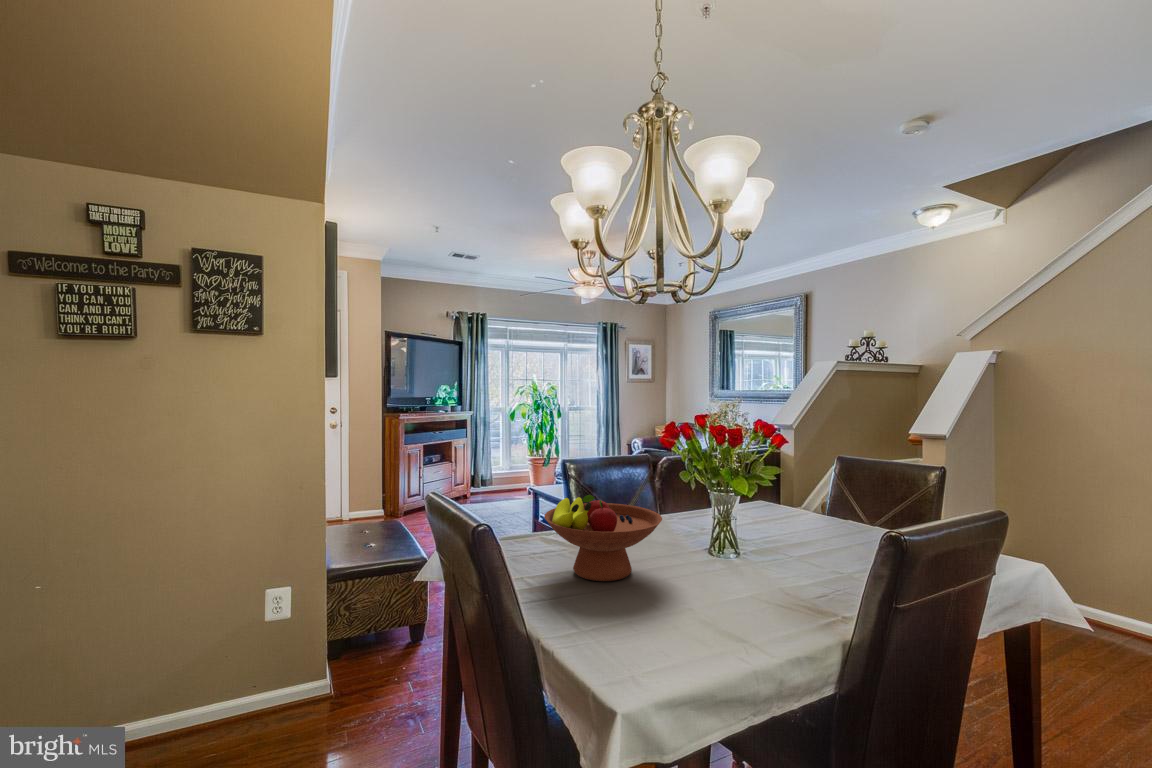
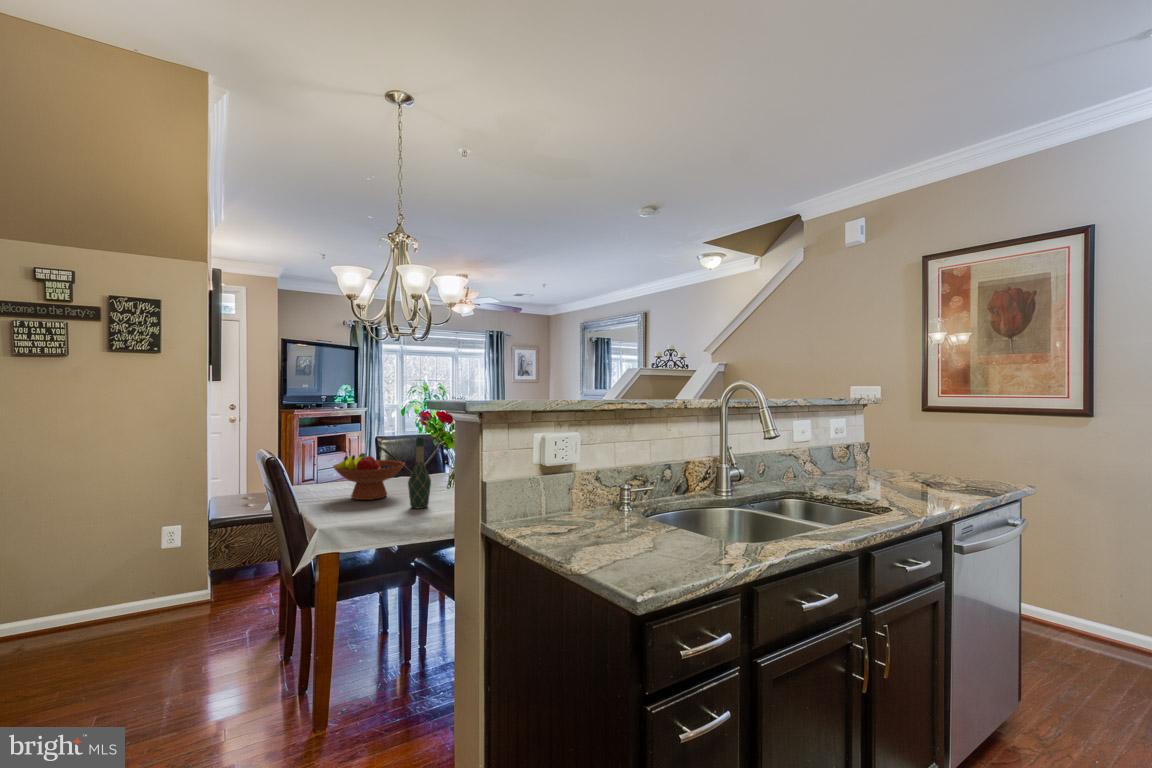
wine bottle: none [705,475,749,613] -> present [408,437,431,508]

